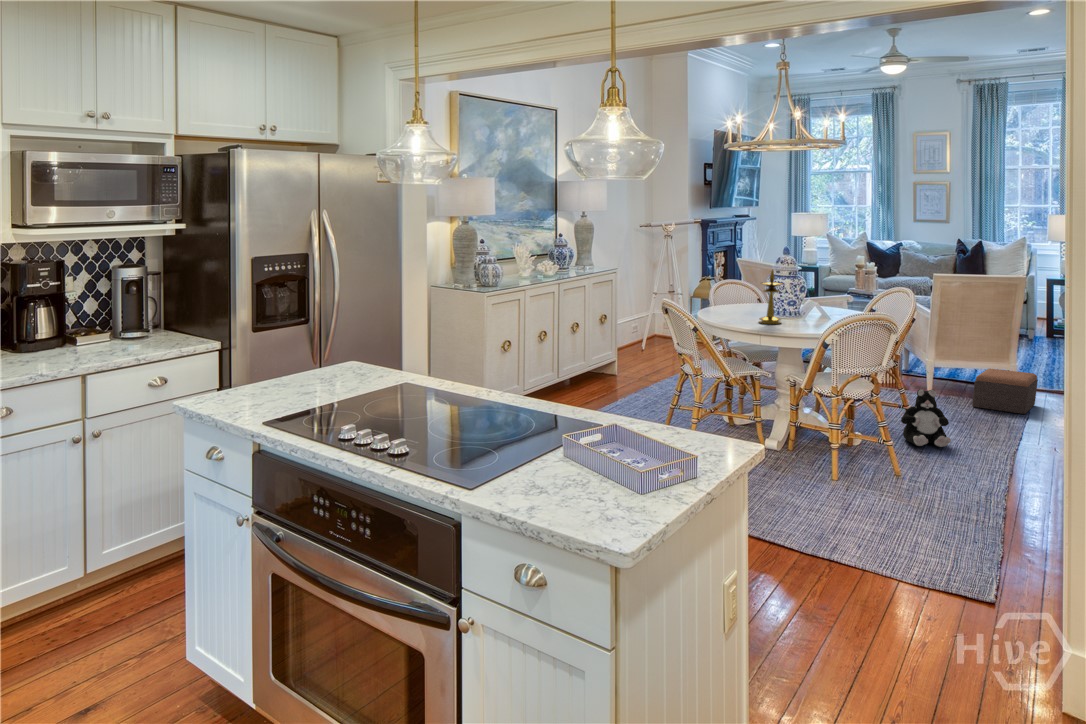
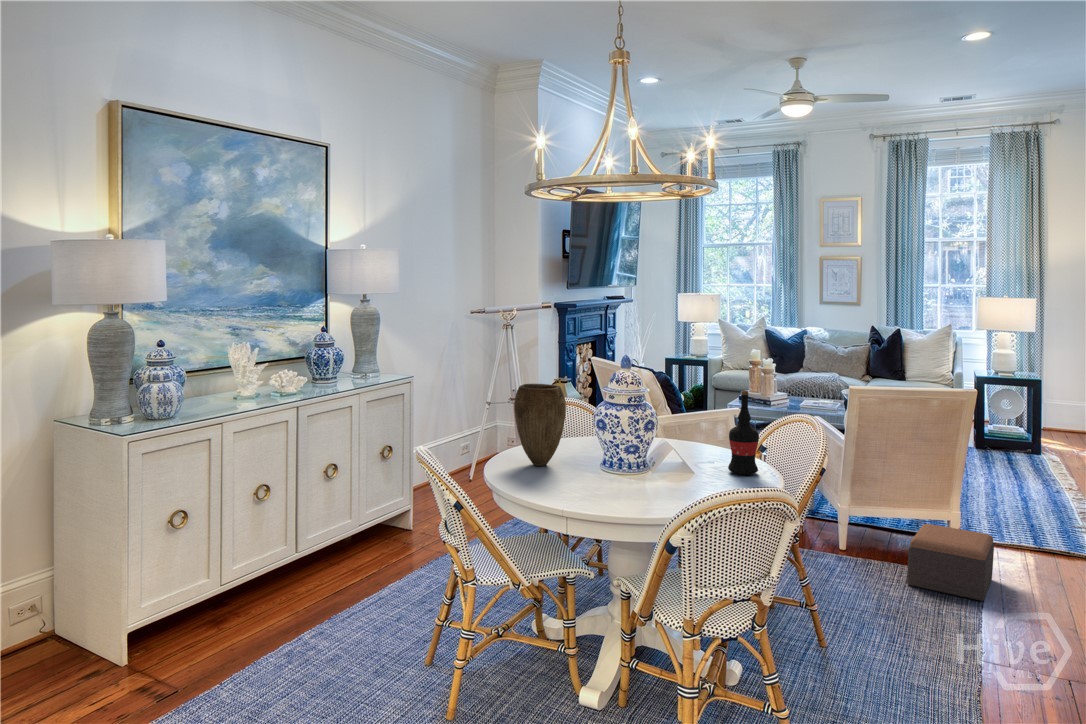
vase: none [715,264,749,315] -> present [514,384,566,466]
wine bottle: none [855,266,876,319] -> present [728,390,759,475]
candlestick: present [759,270,783,324] -> none [573,398,610,491]
plush toy: present [901,389,951,447] -> none [806,588,886,694]

